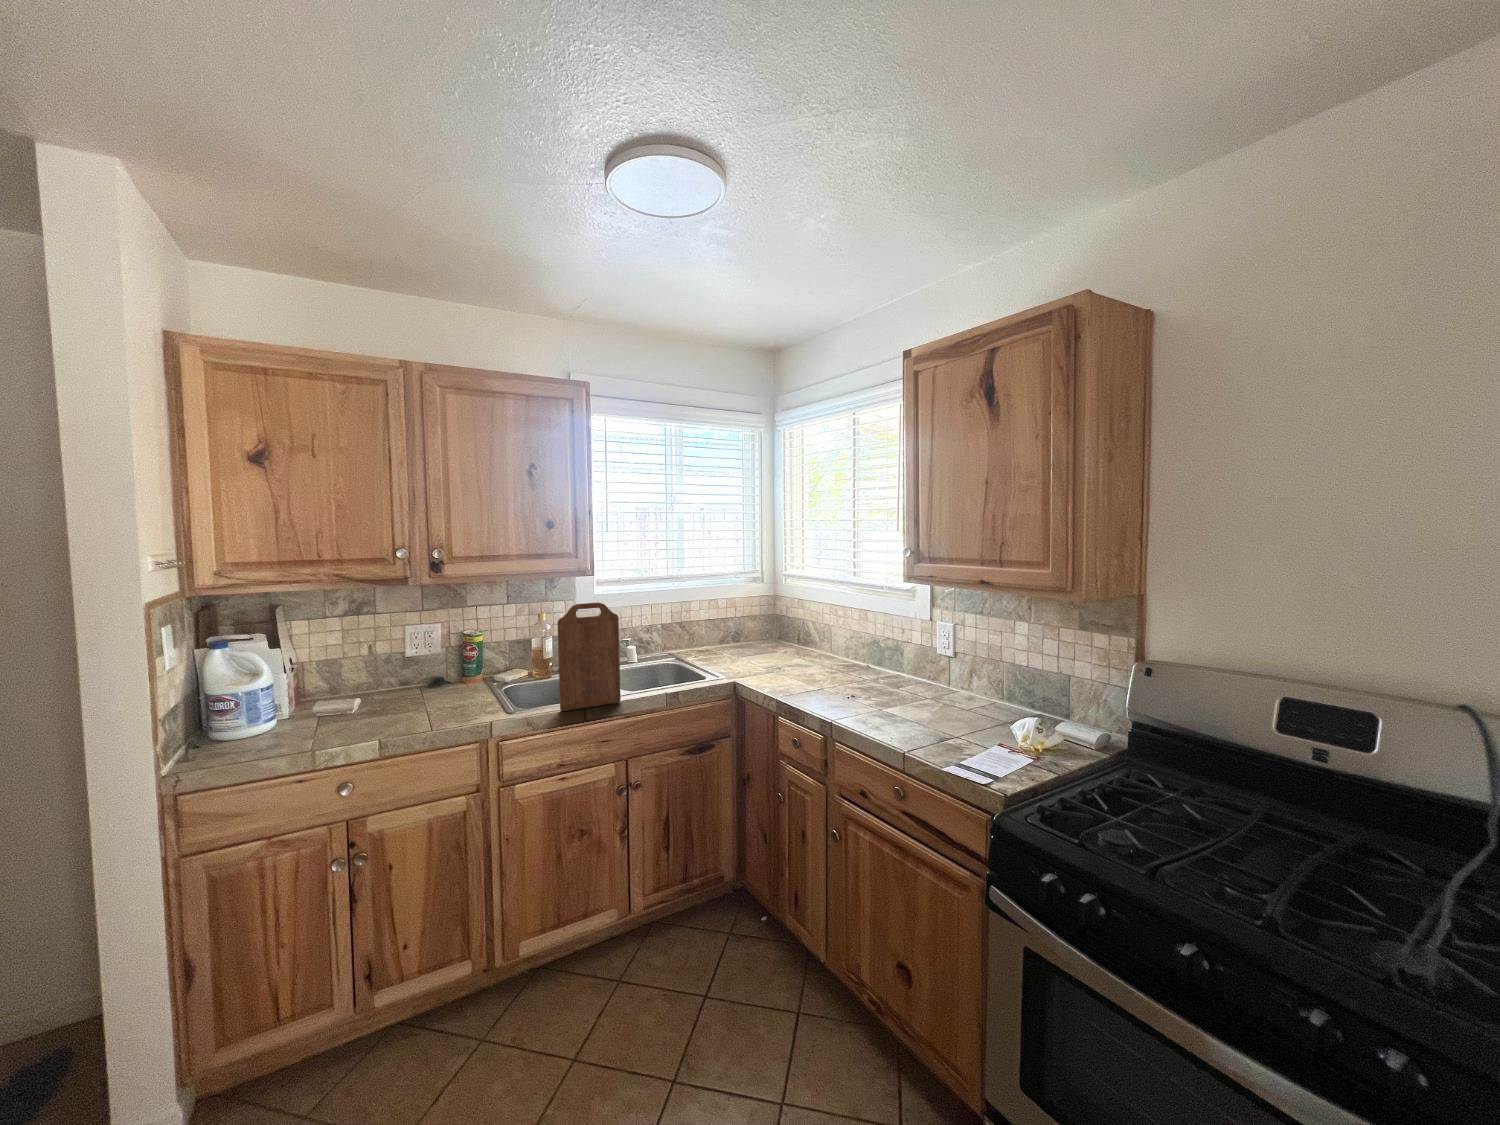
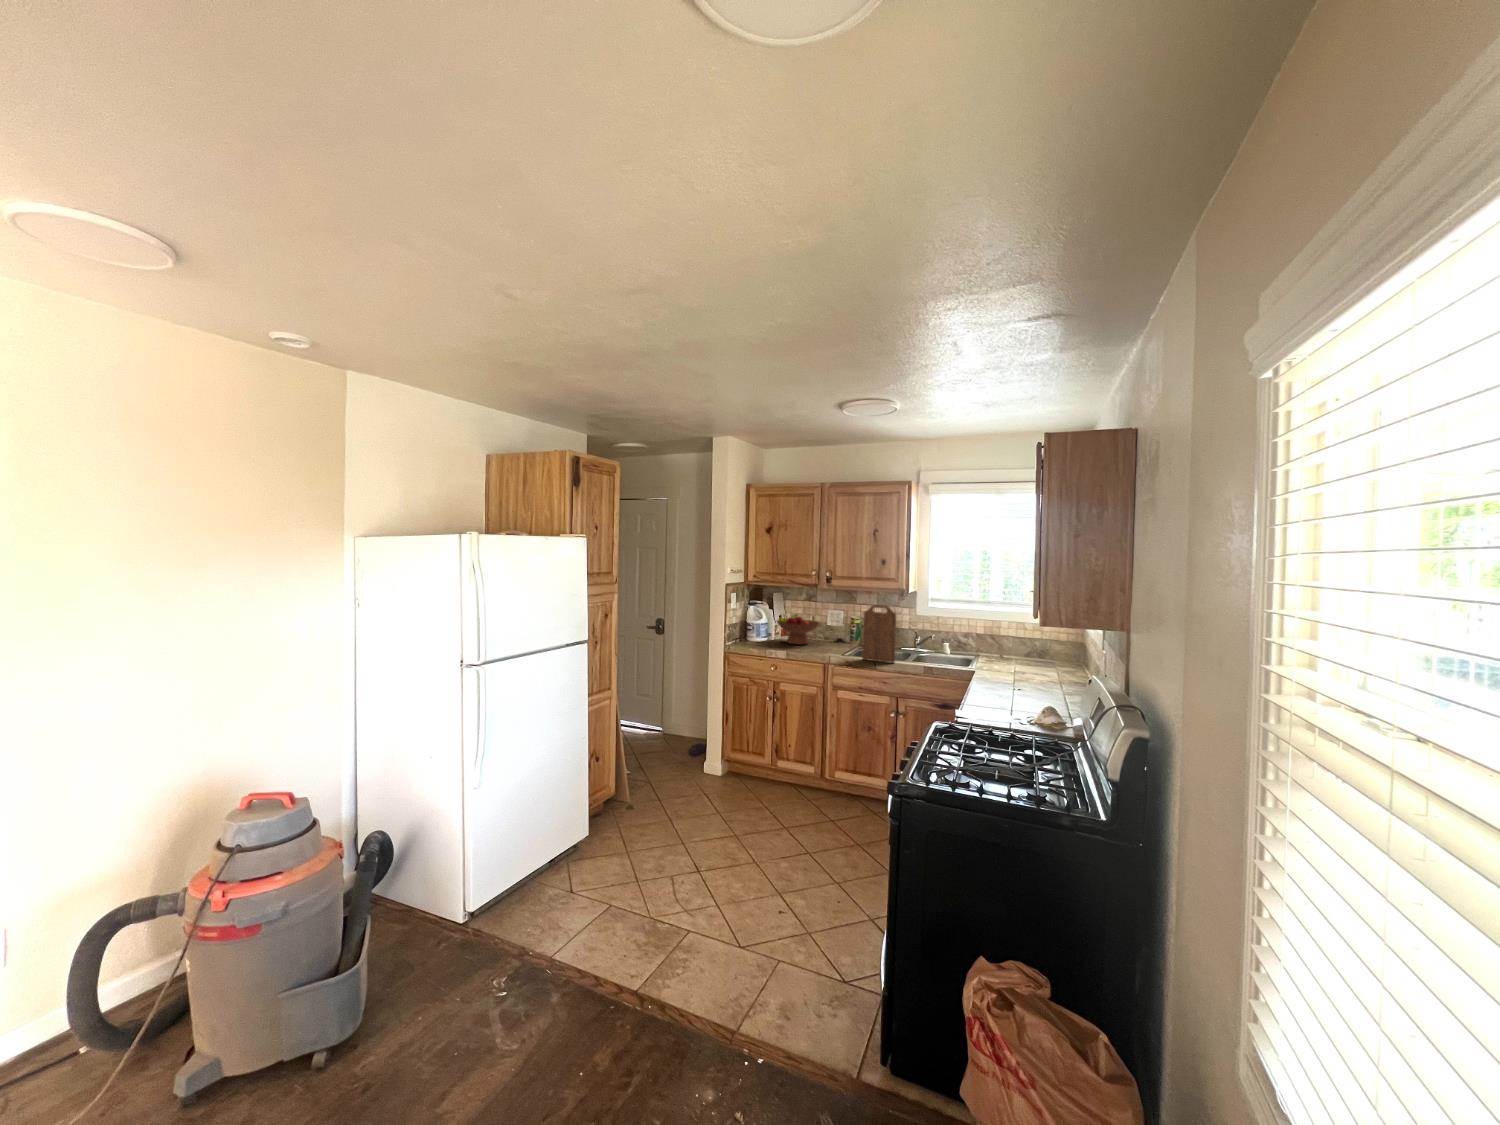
fruit bowl: none [301,648,417,717] -> present [777,614,820,644]

